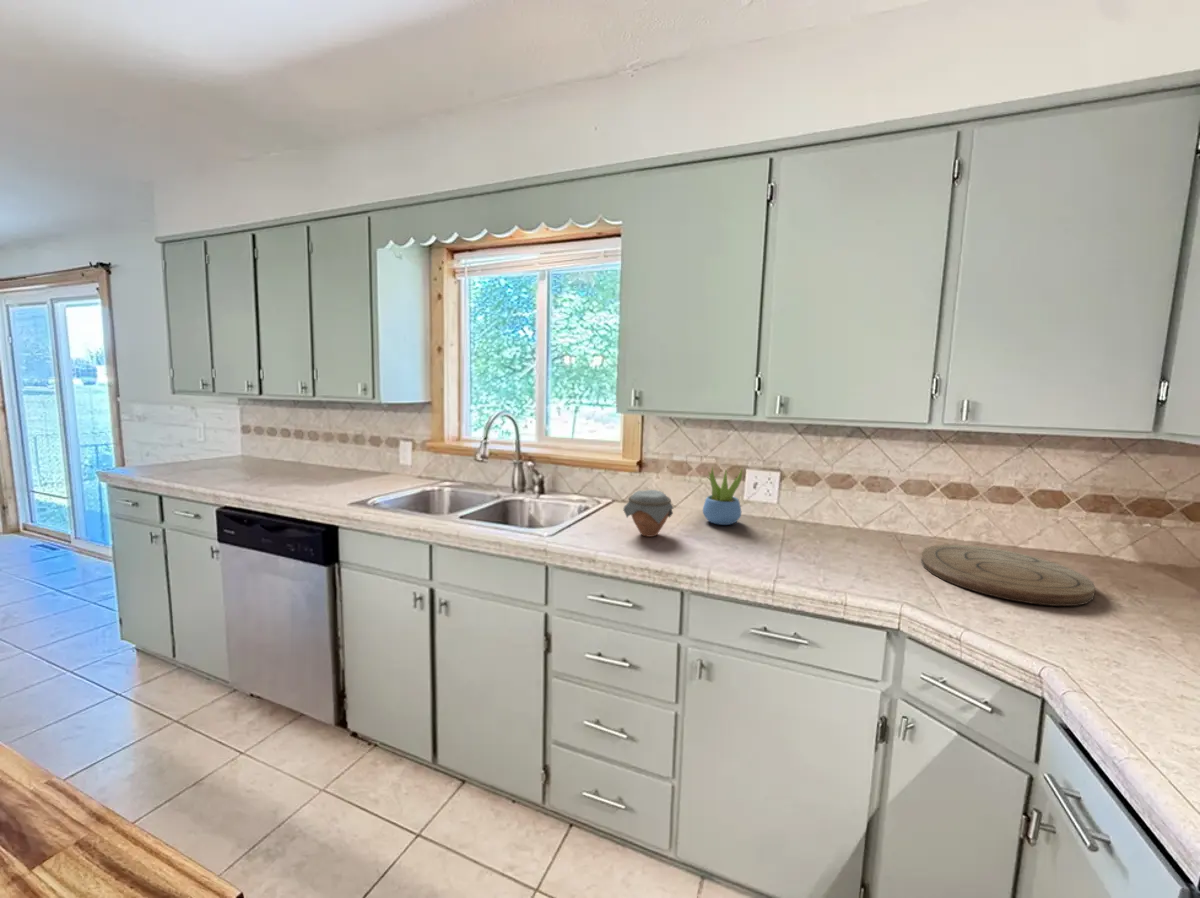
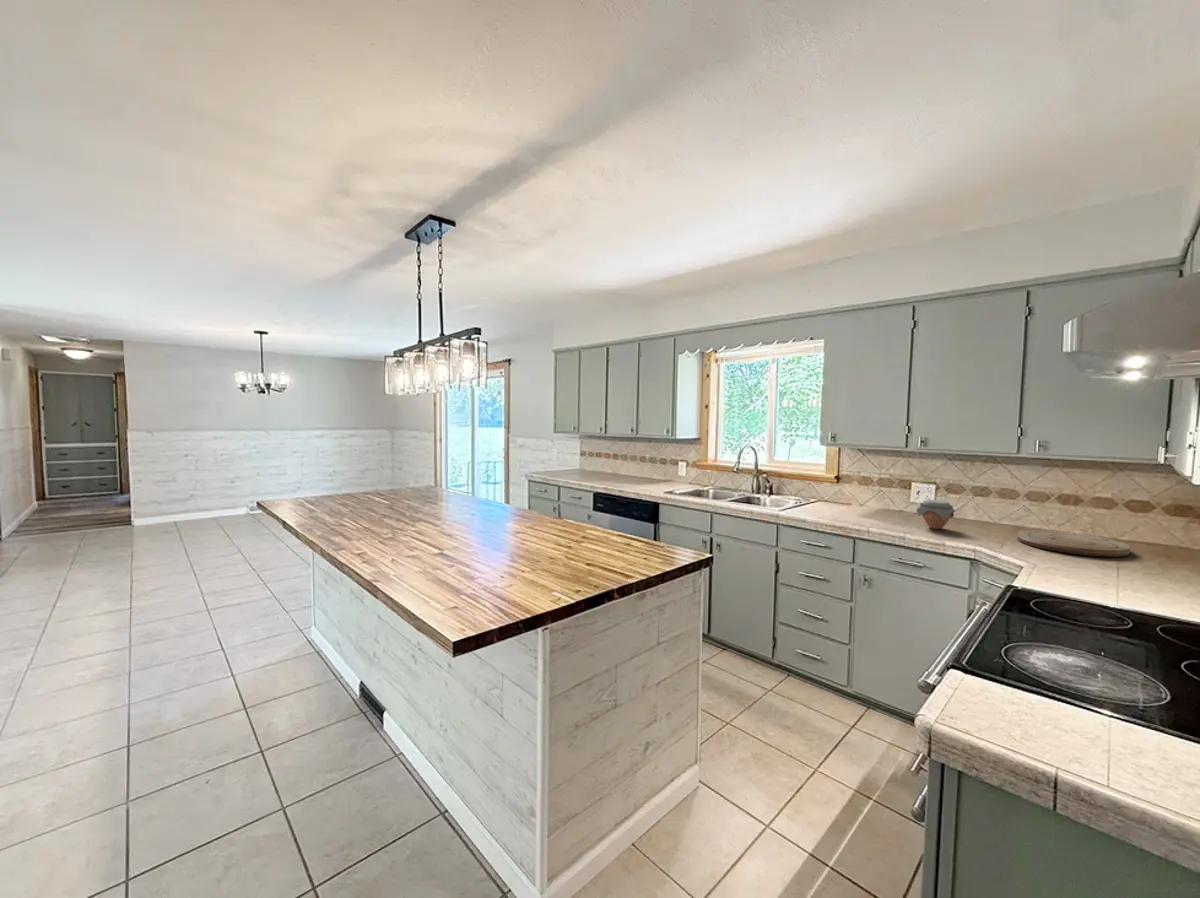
succulent plant: present [703,468,742,525] -> none [878,478,904,515]
jar: present [623,490,673,537] -> present [917,500,955,529]

